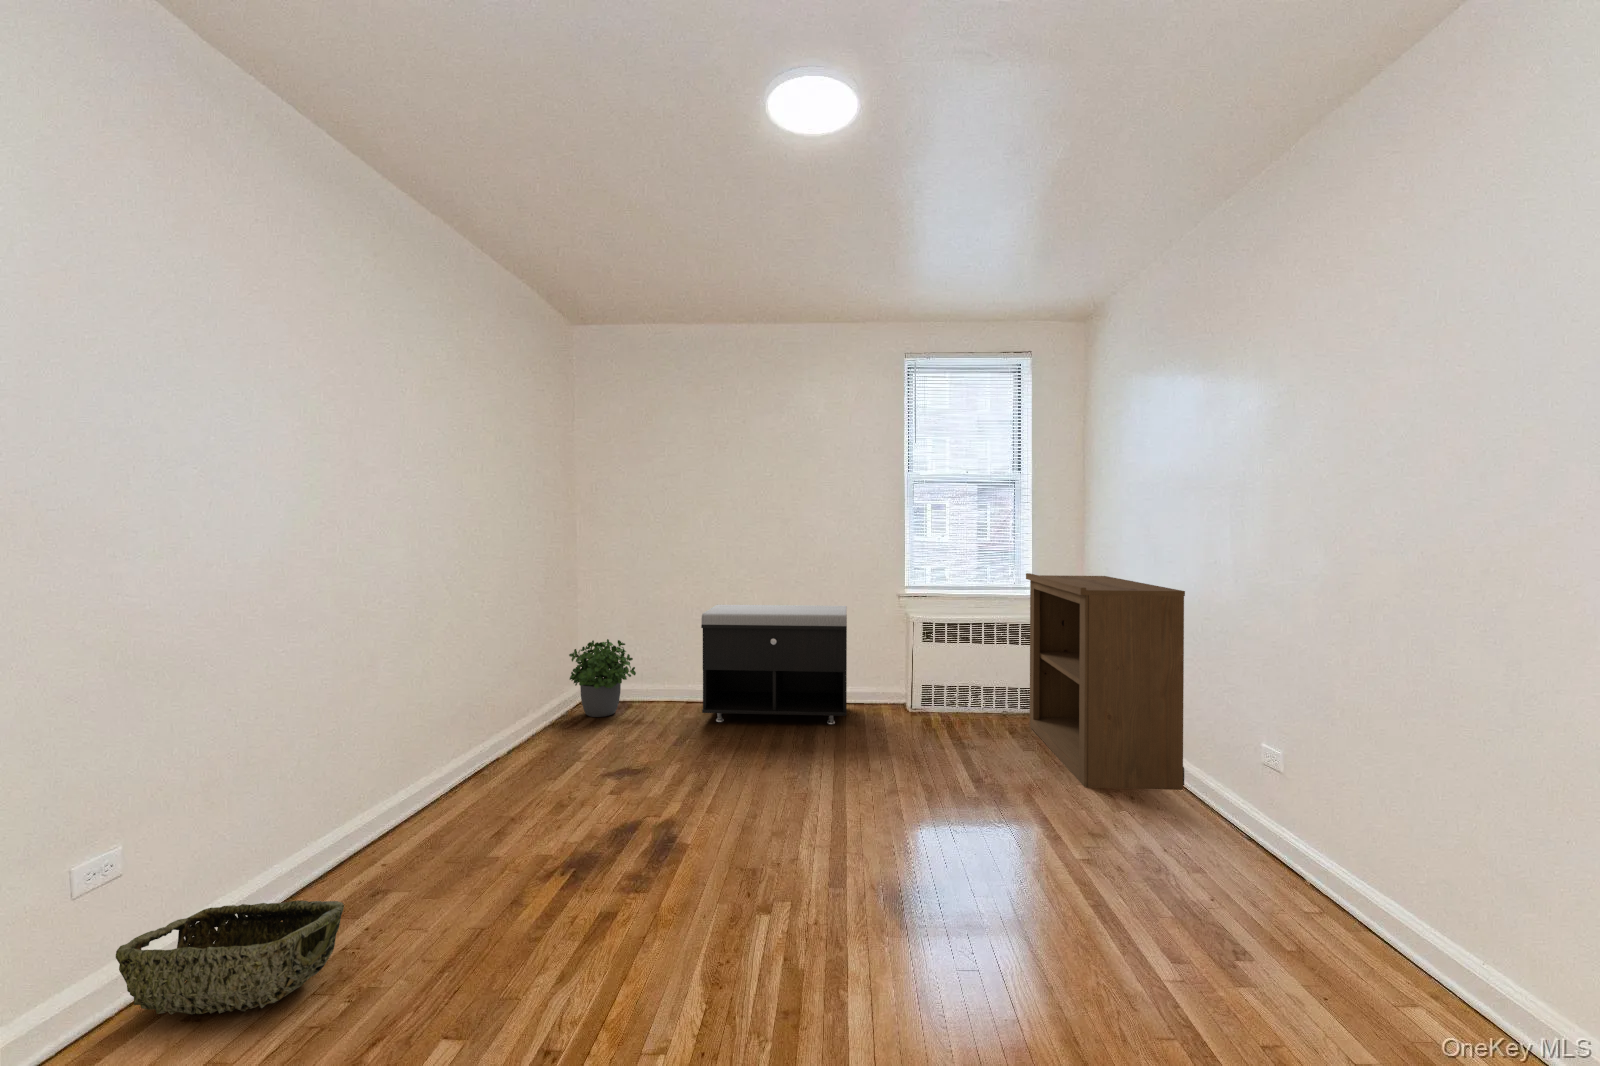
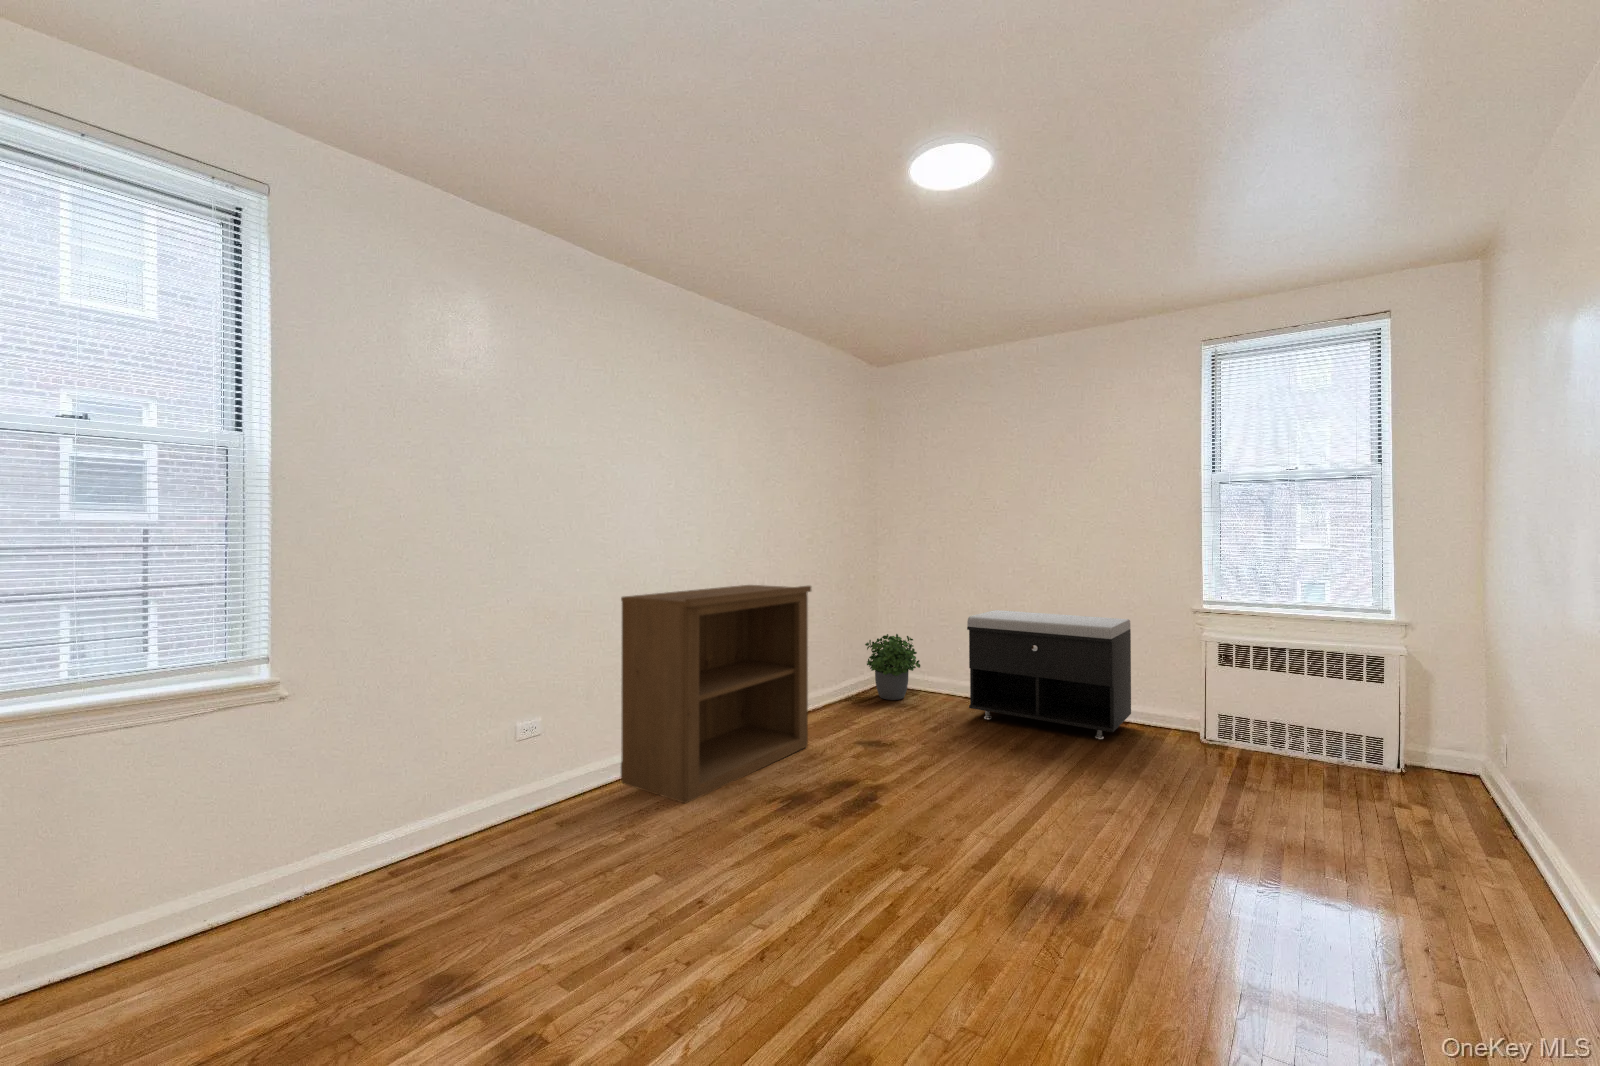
bookshelf: present [1026,573,1185,790] -> present [621,585,811,803]
woven basket: present [116,900,344,1014] -> none [529,765,634,826]

